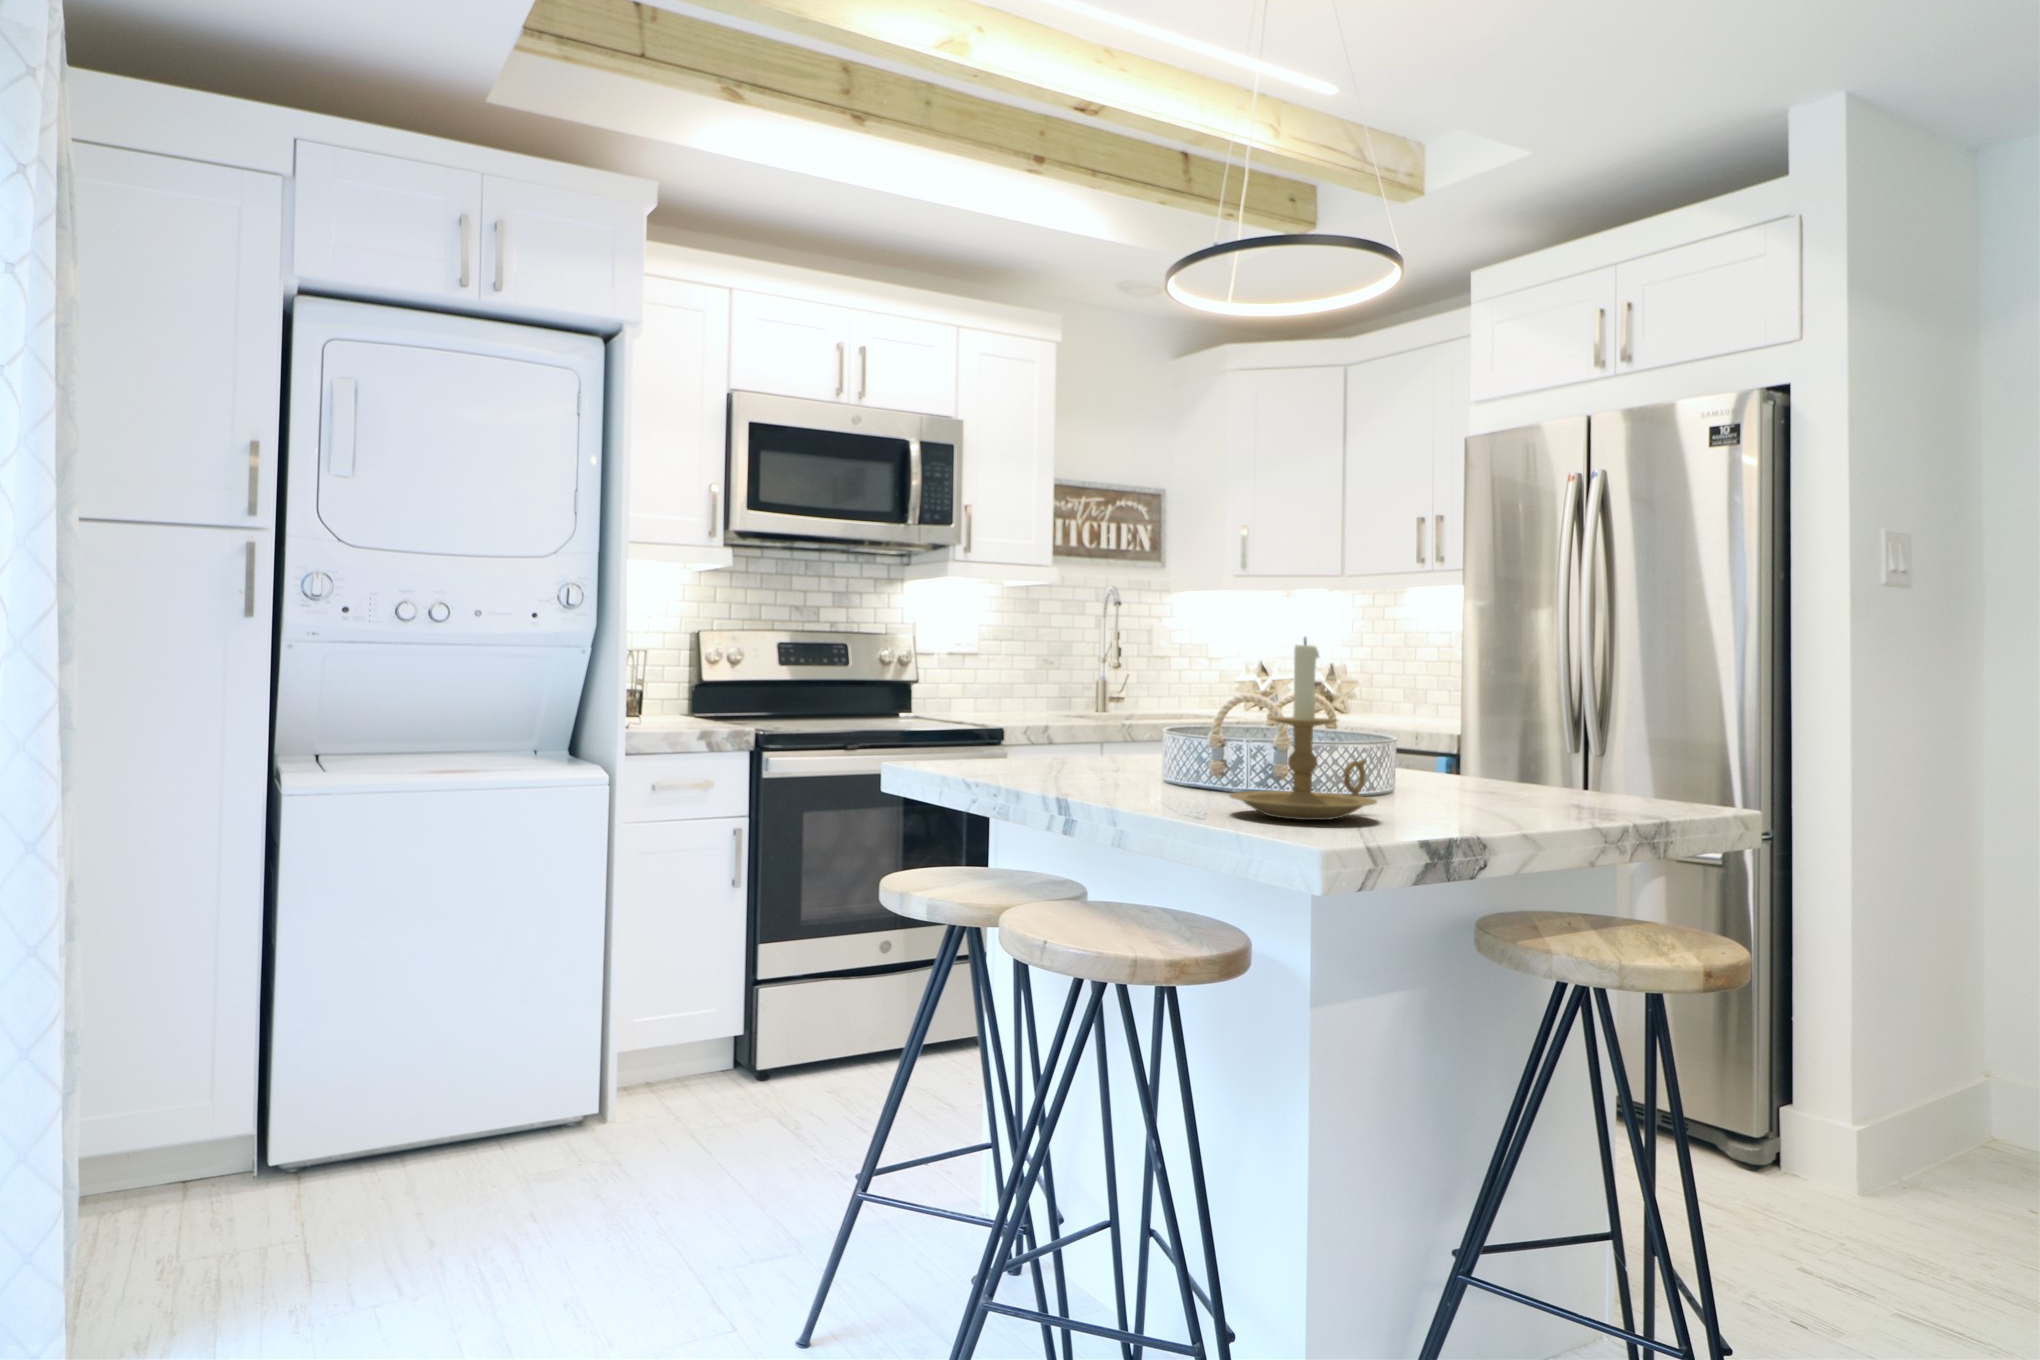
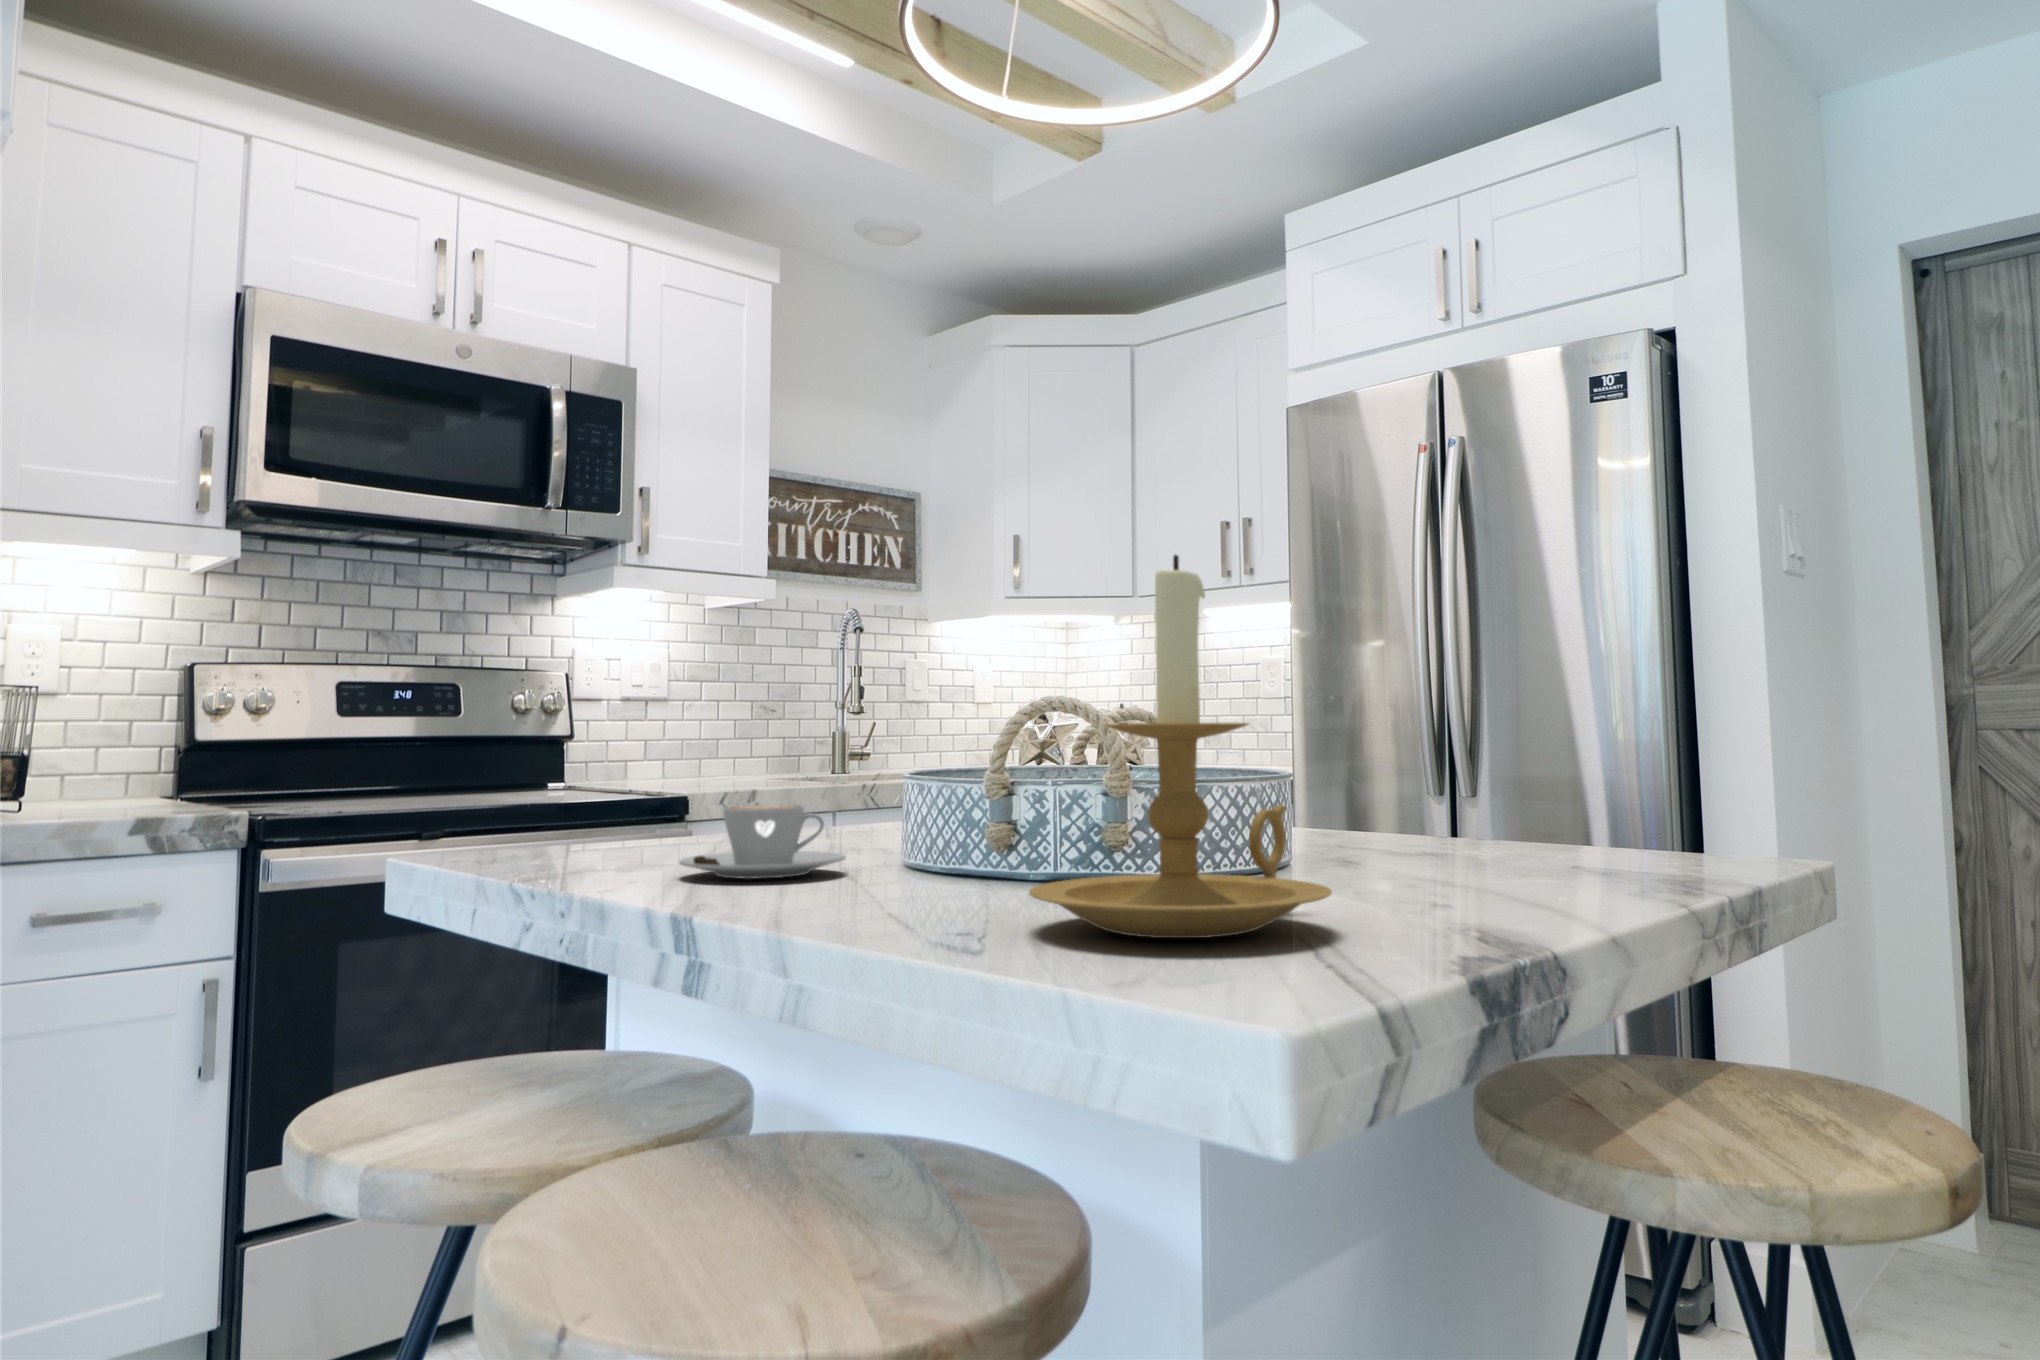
coffee cup: none [1045,745,1133,784] -> present [679,805,846,879]

